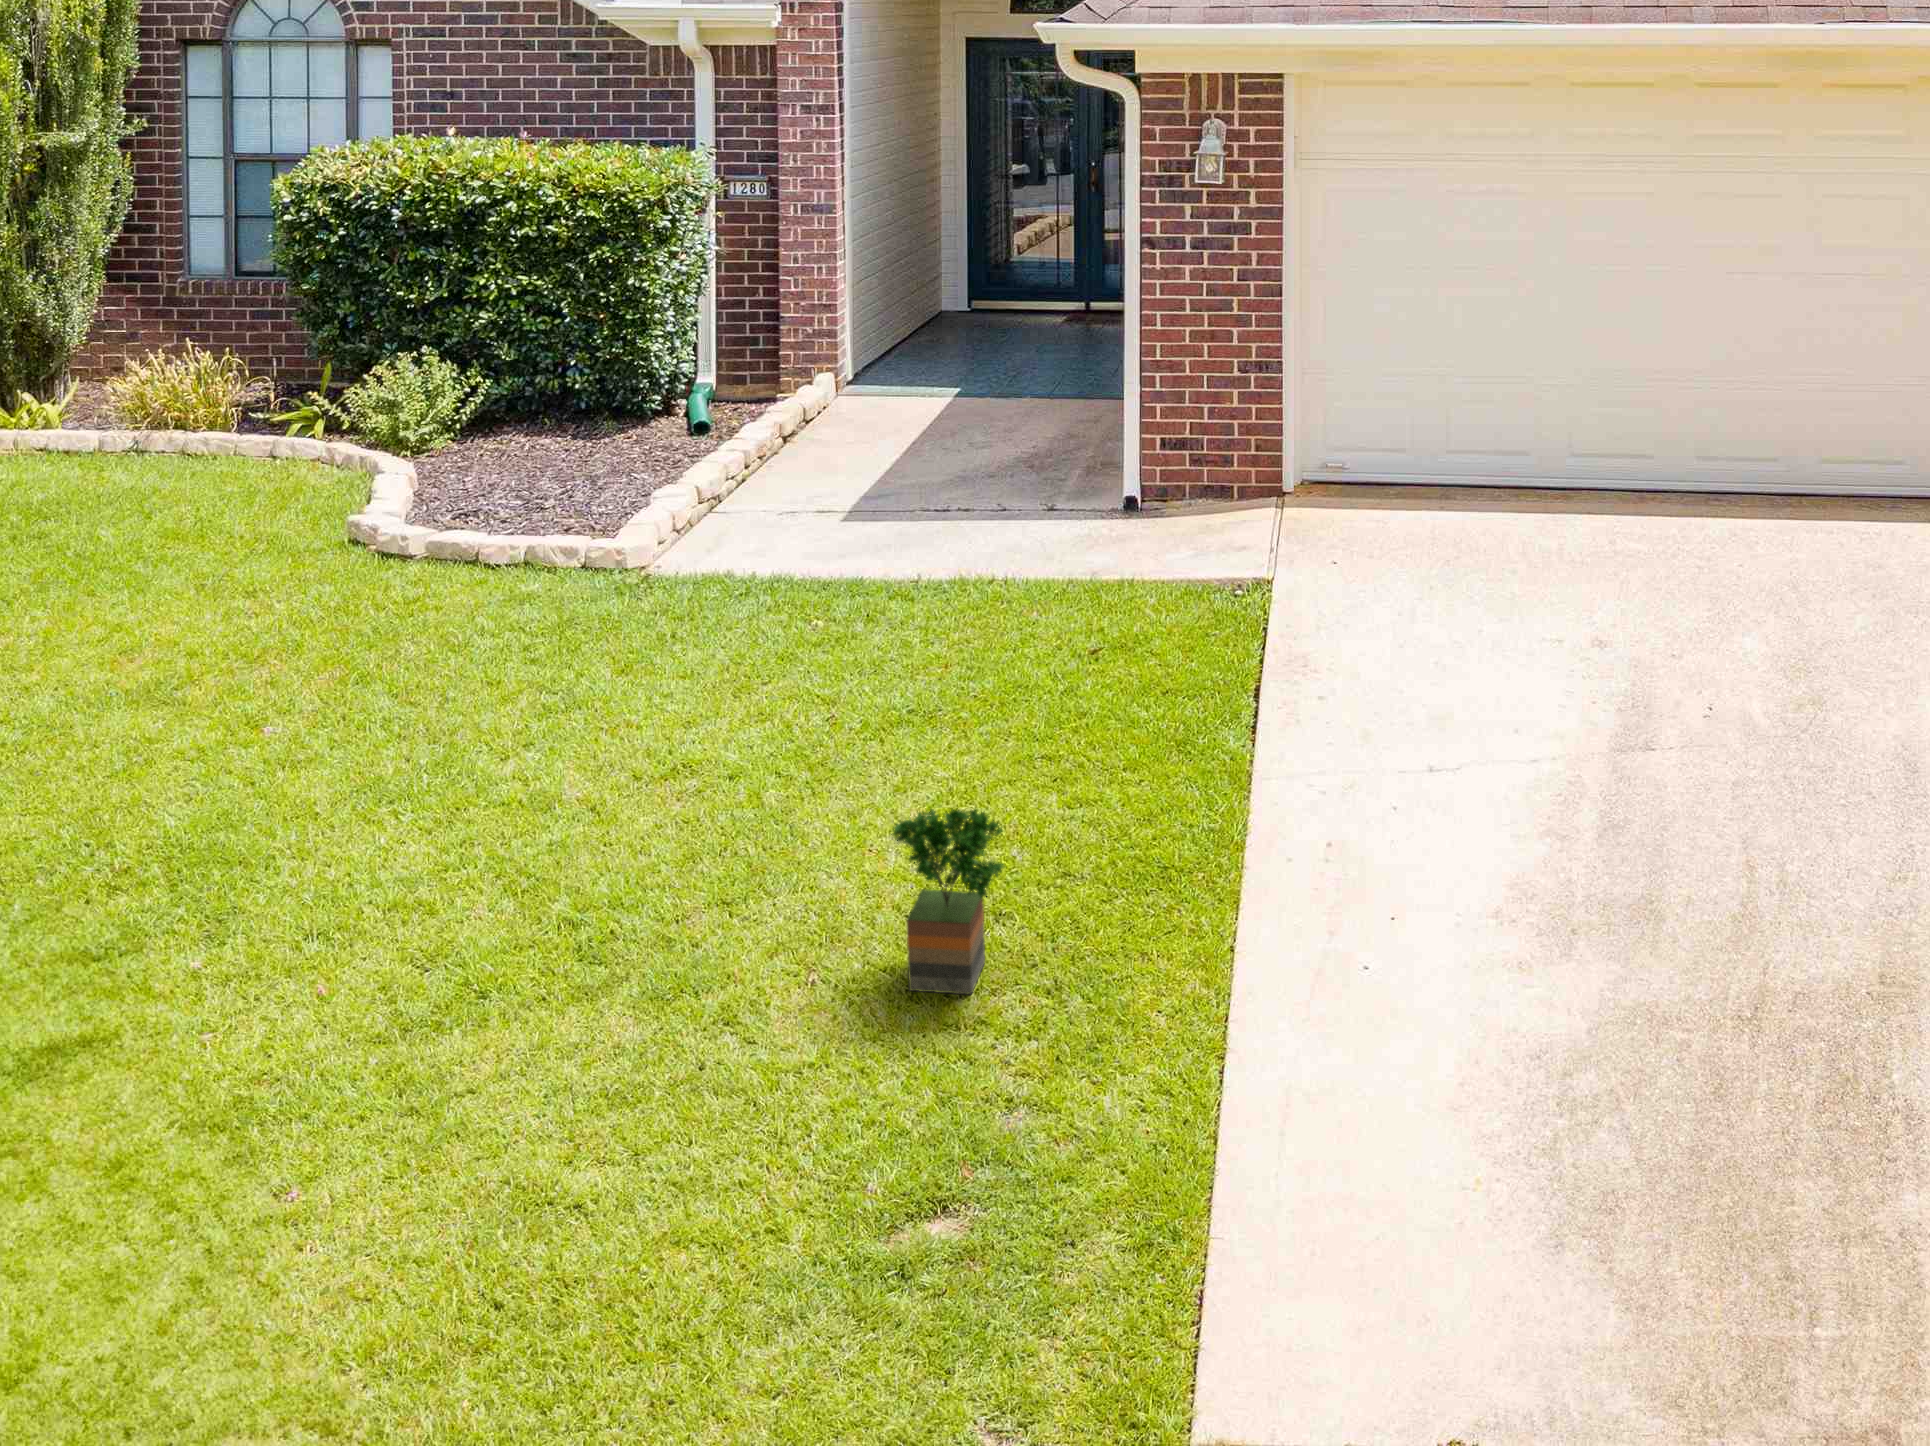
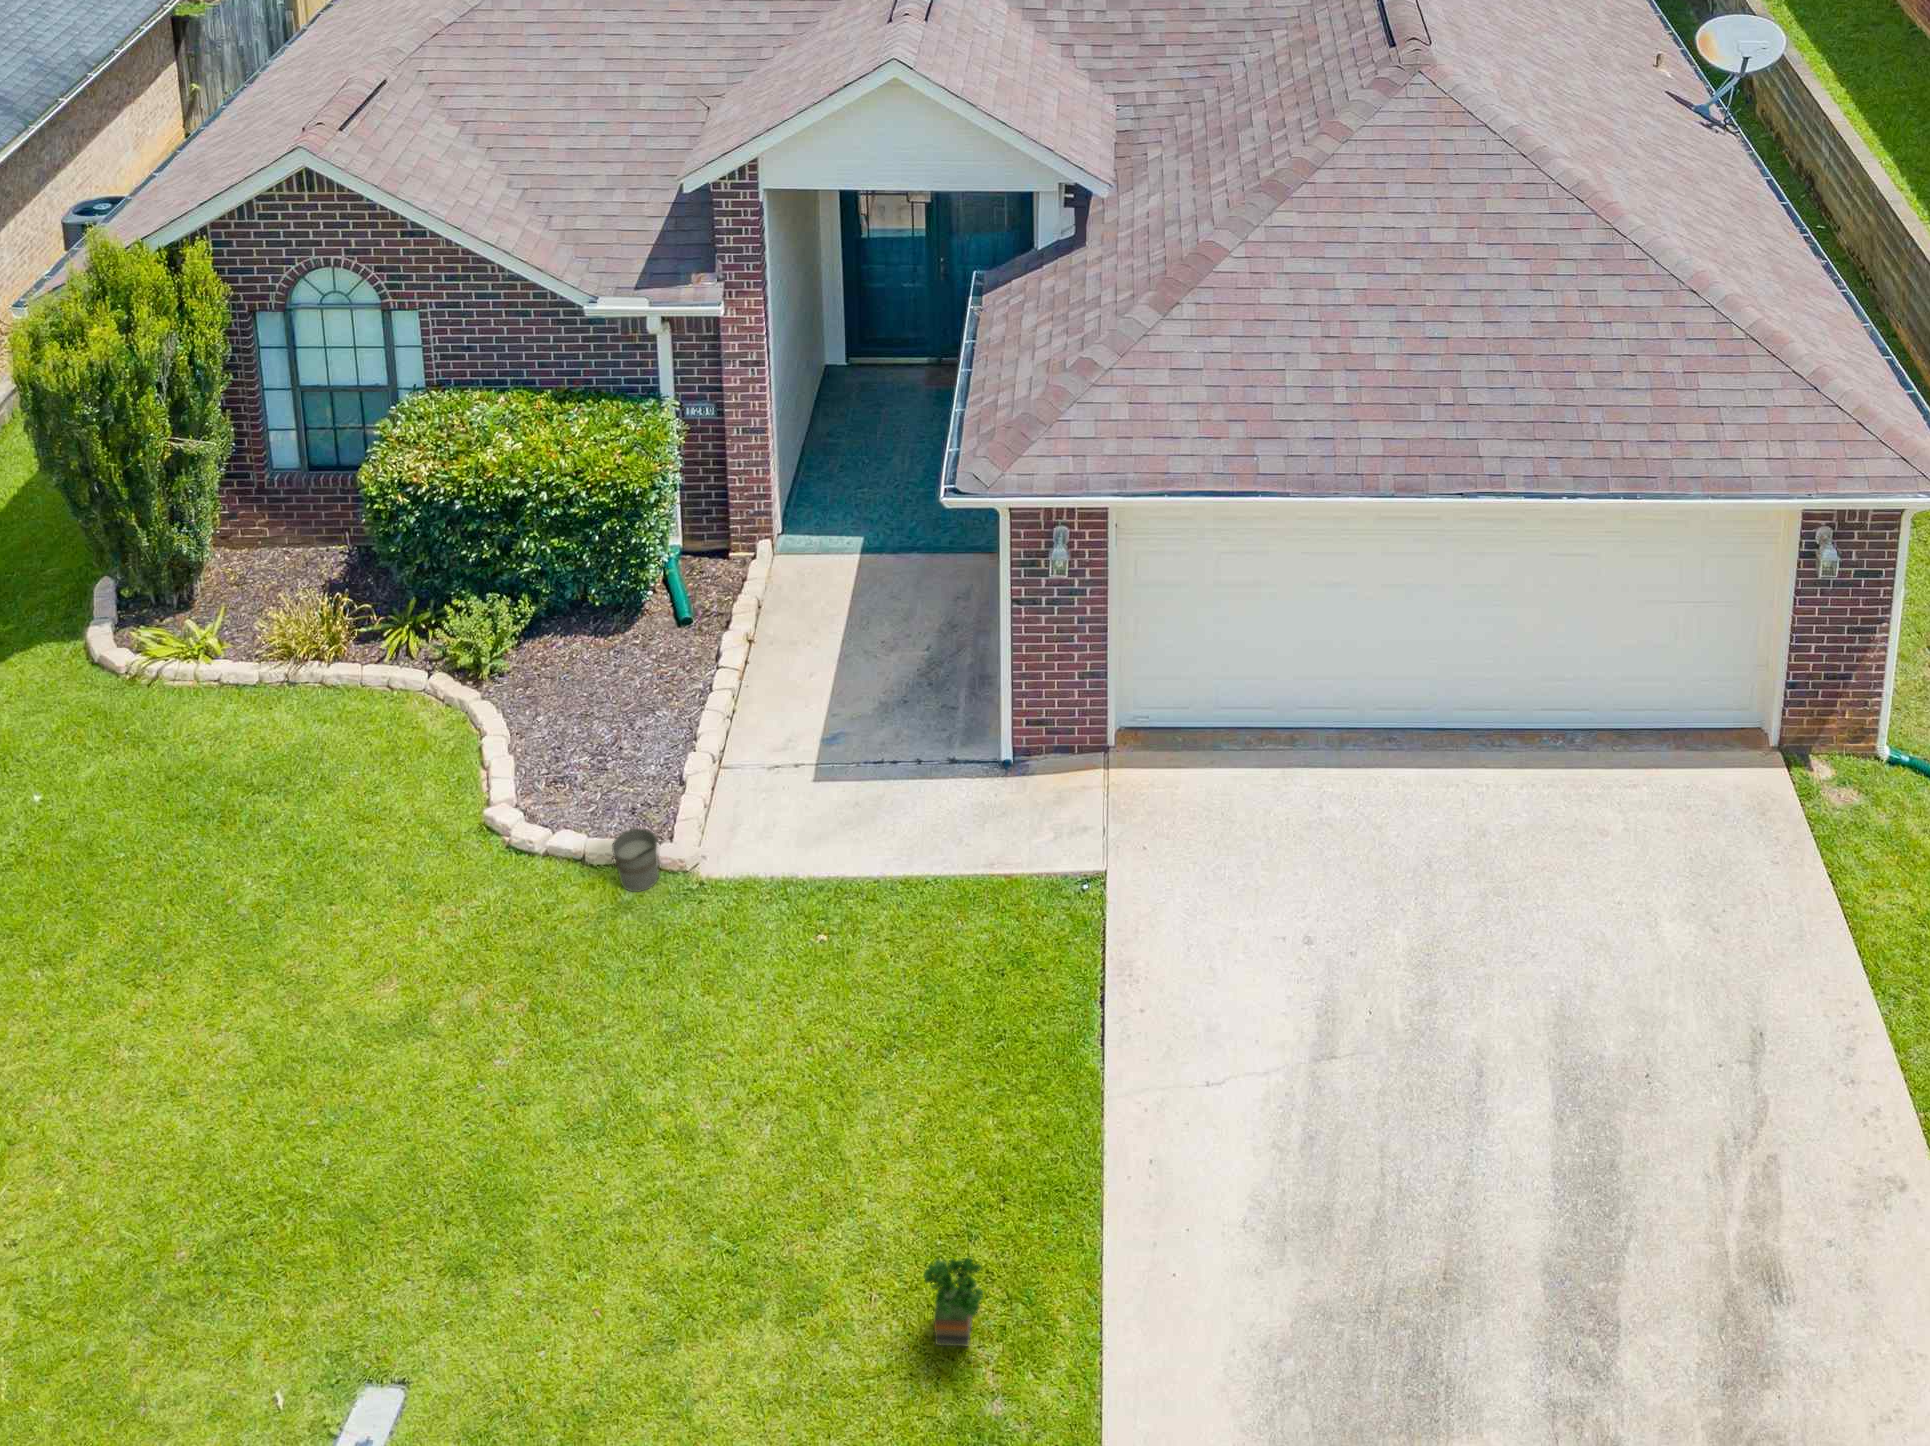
bucket: none [503,487,585,575] -> present [611,828,662,892]

